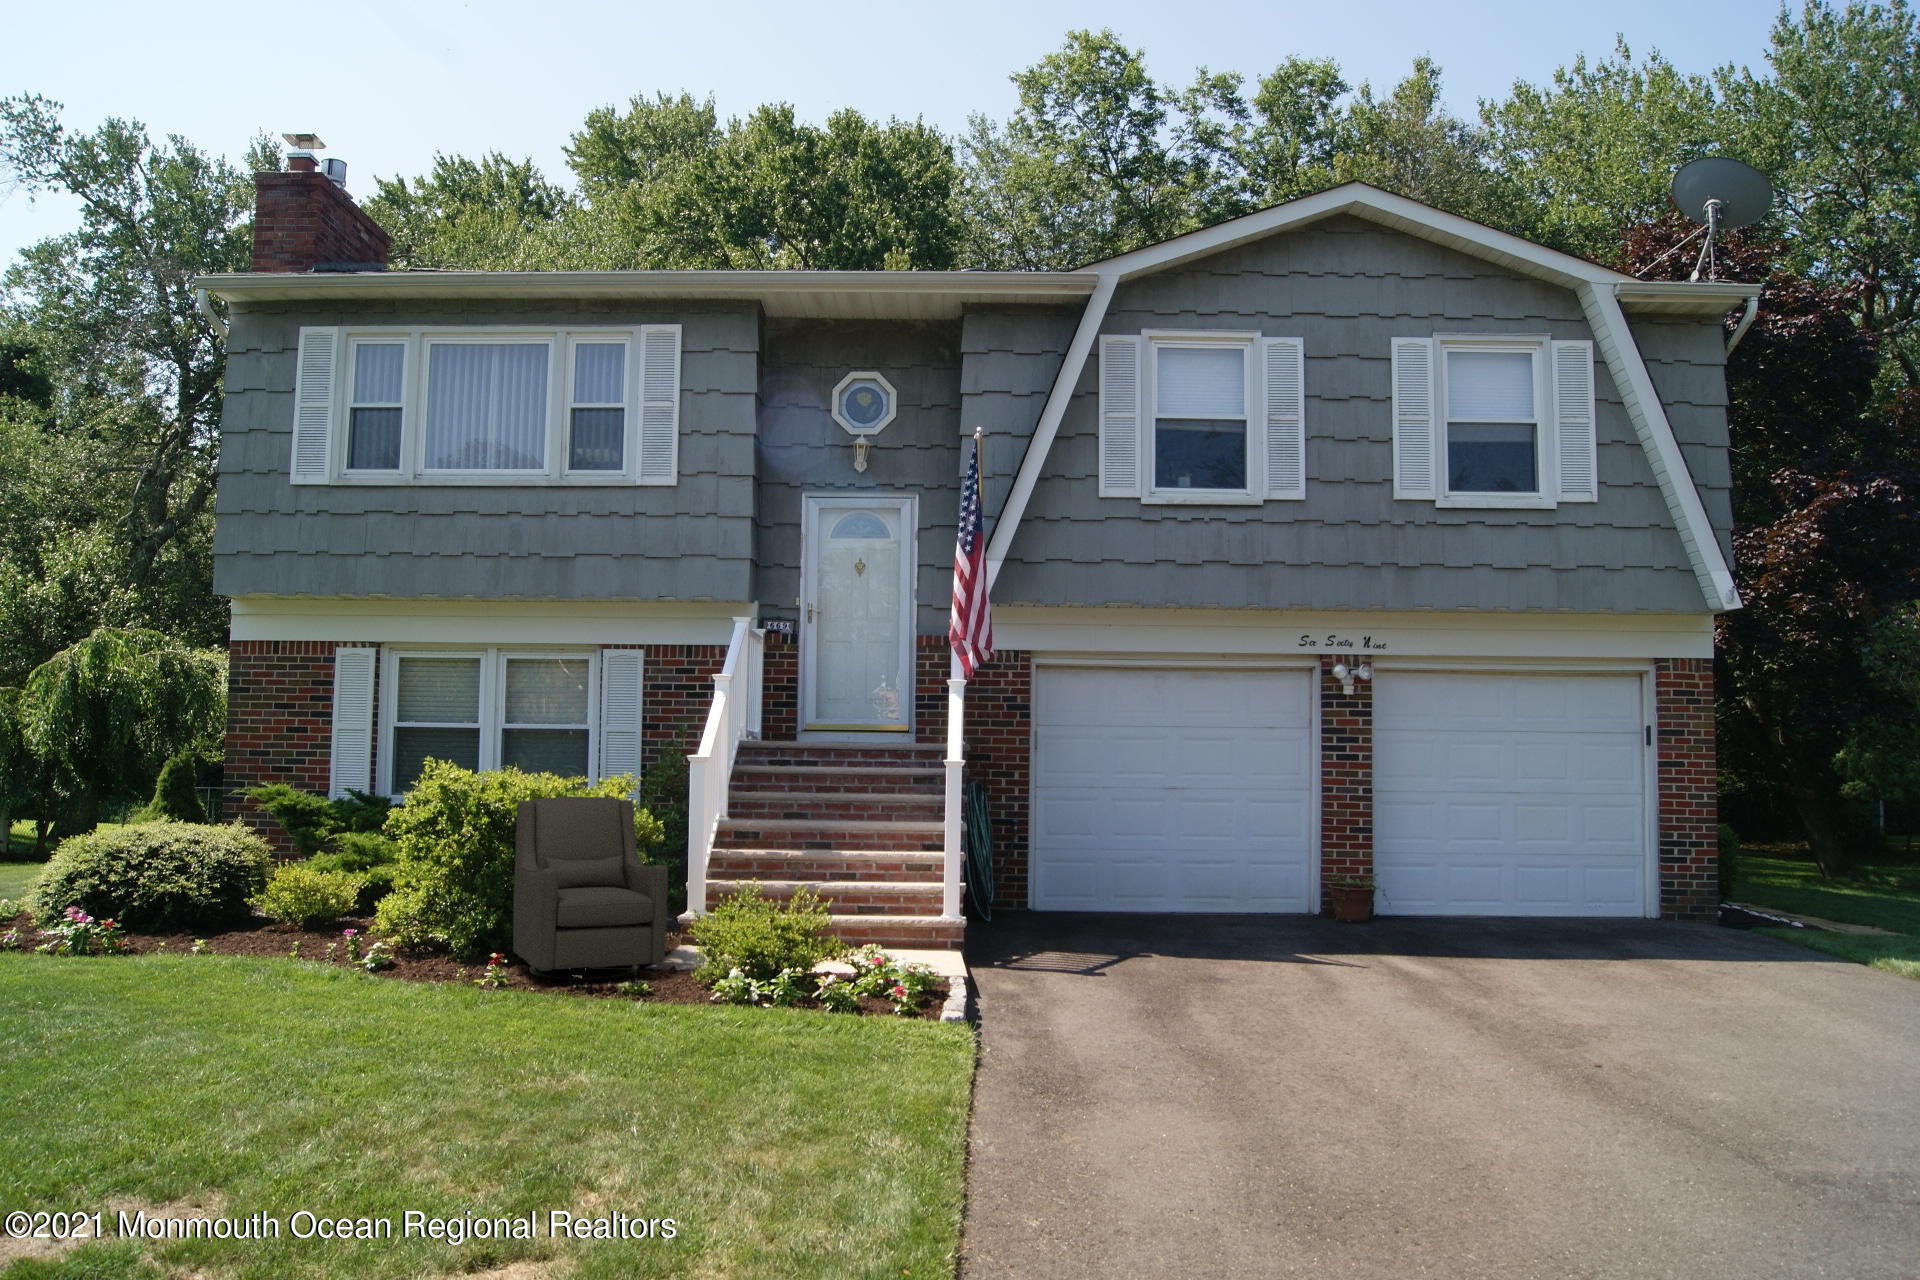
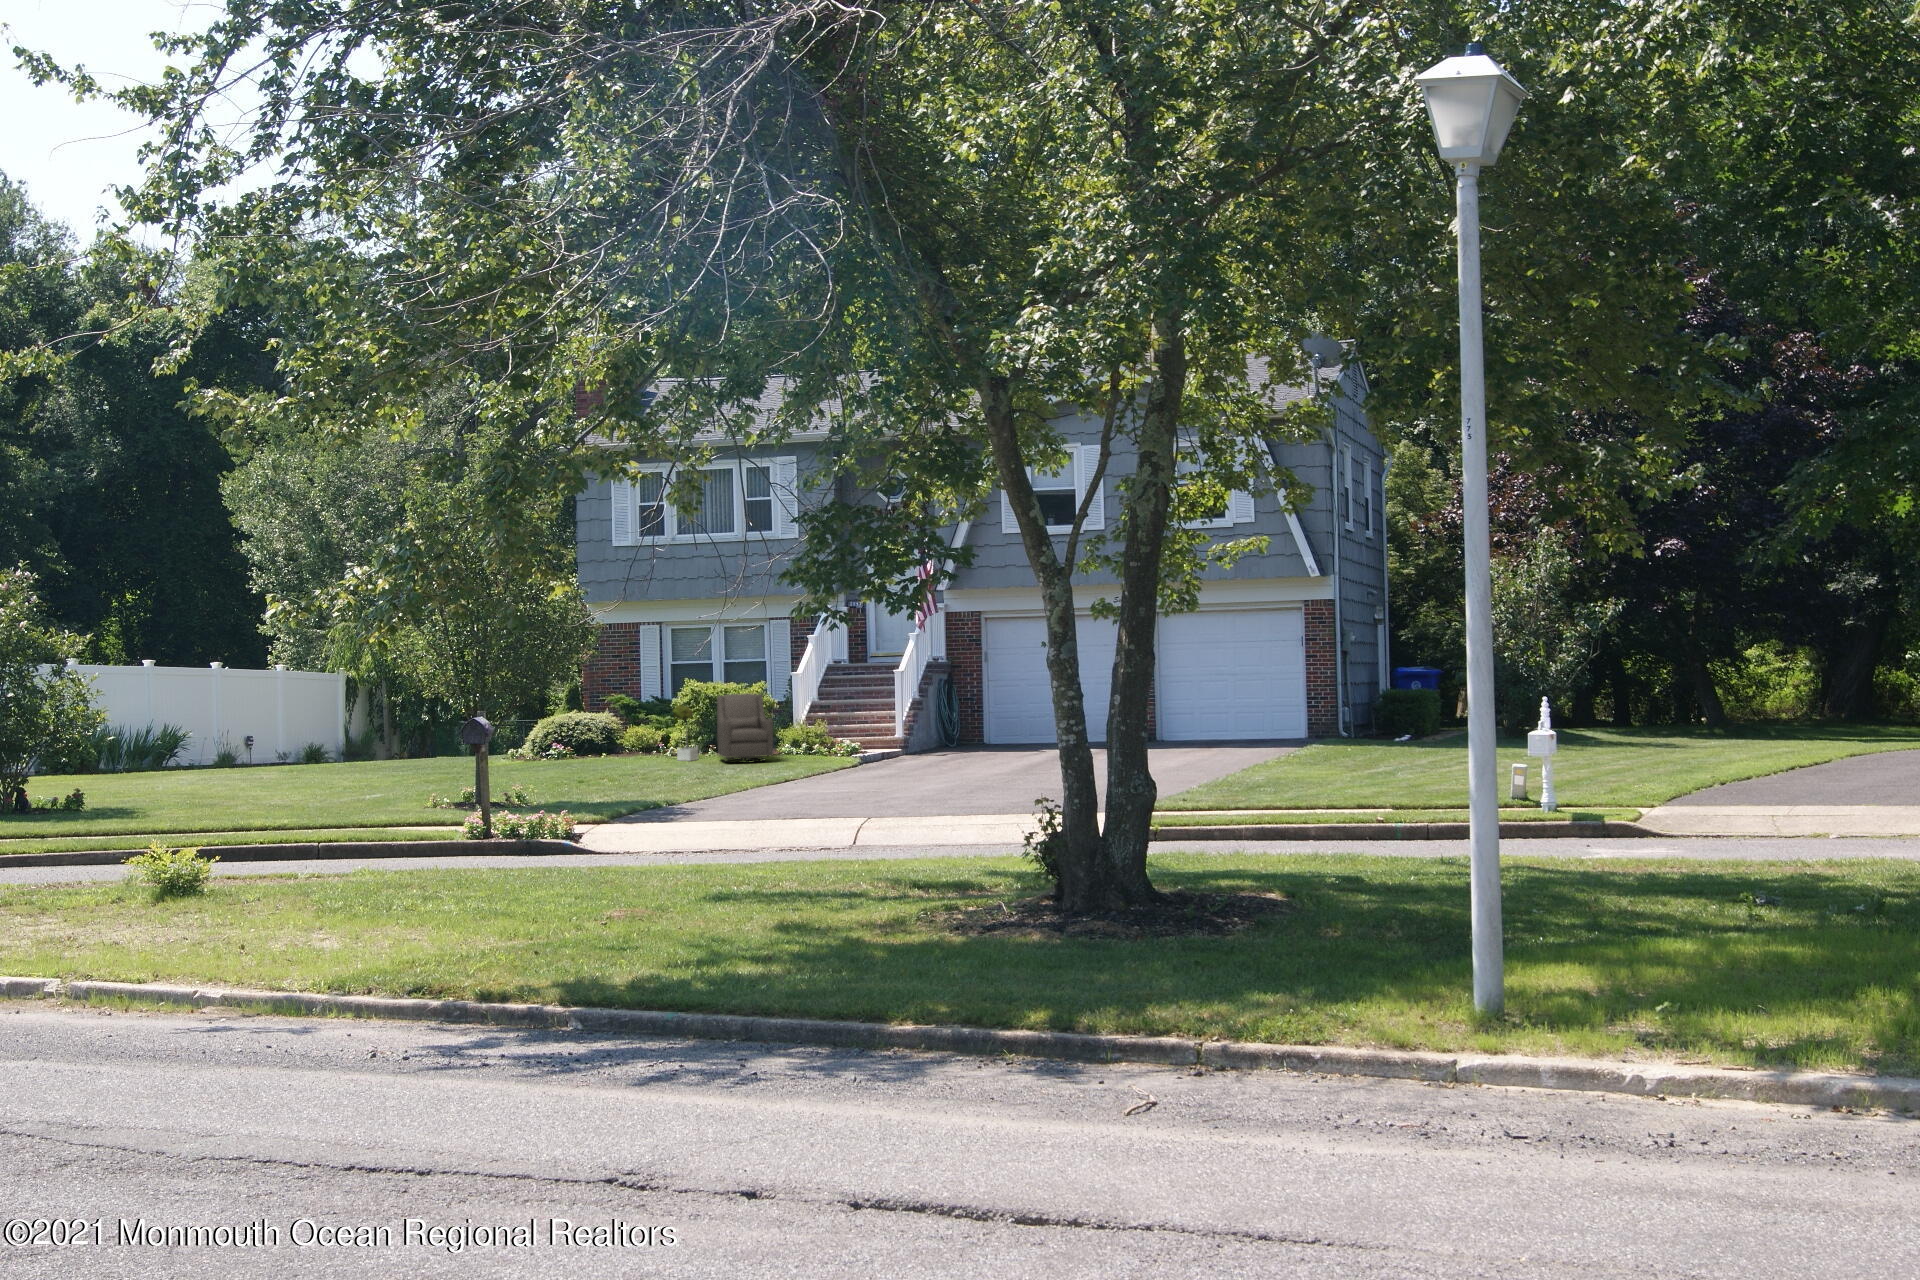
potted tree: none [396,820,458,971] -> present [673,705,698,761]

